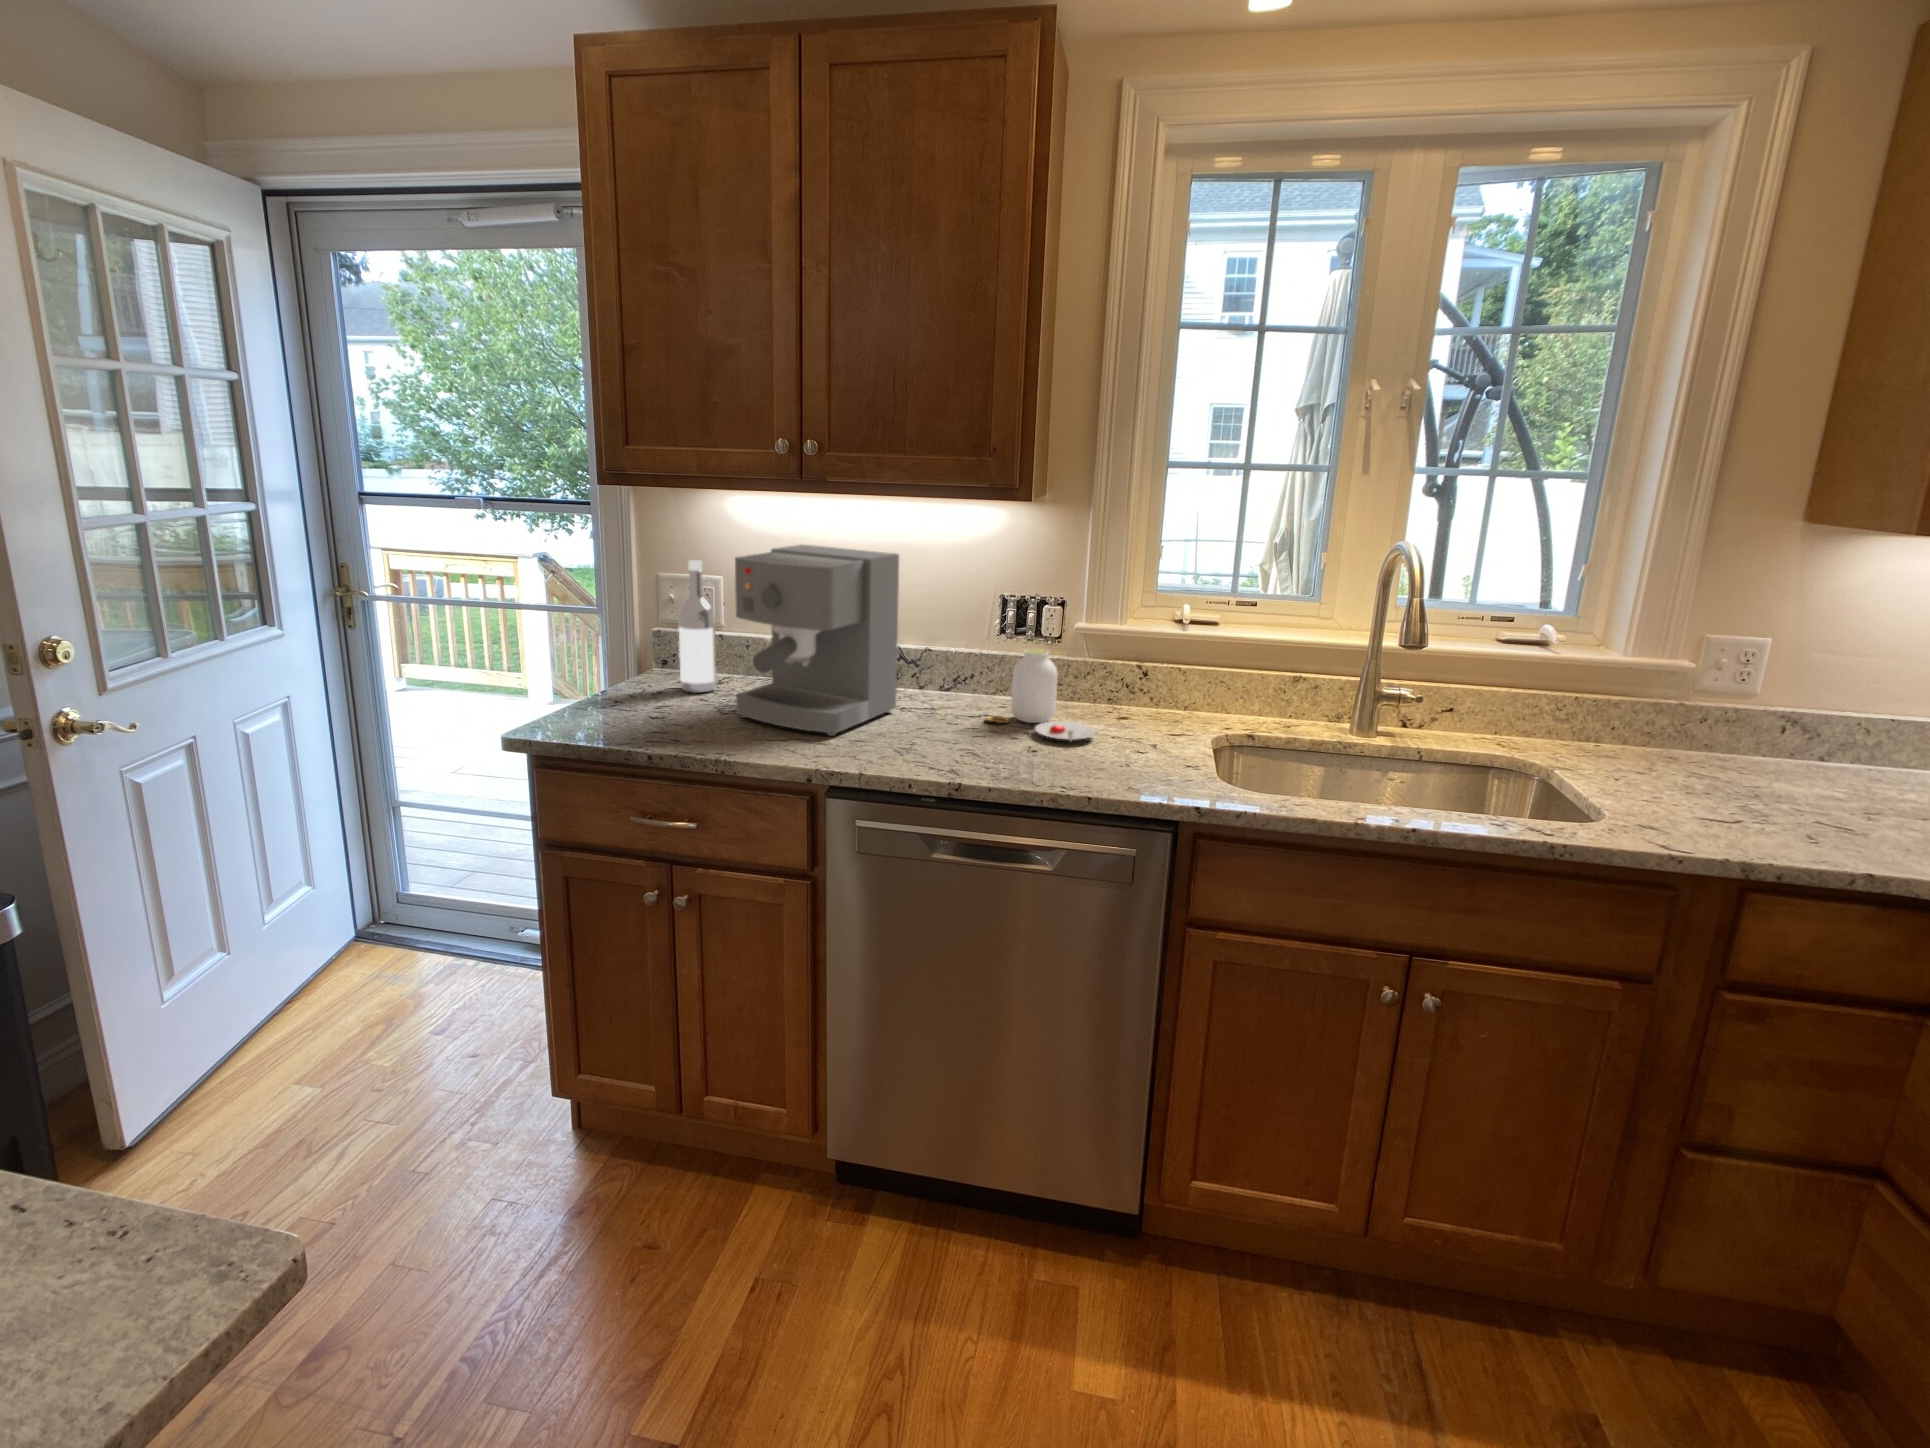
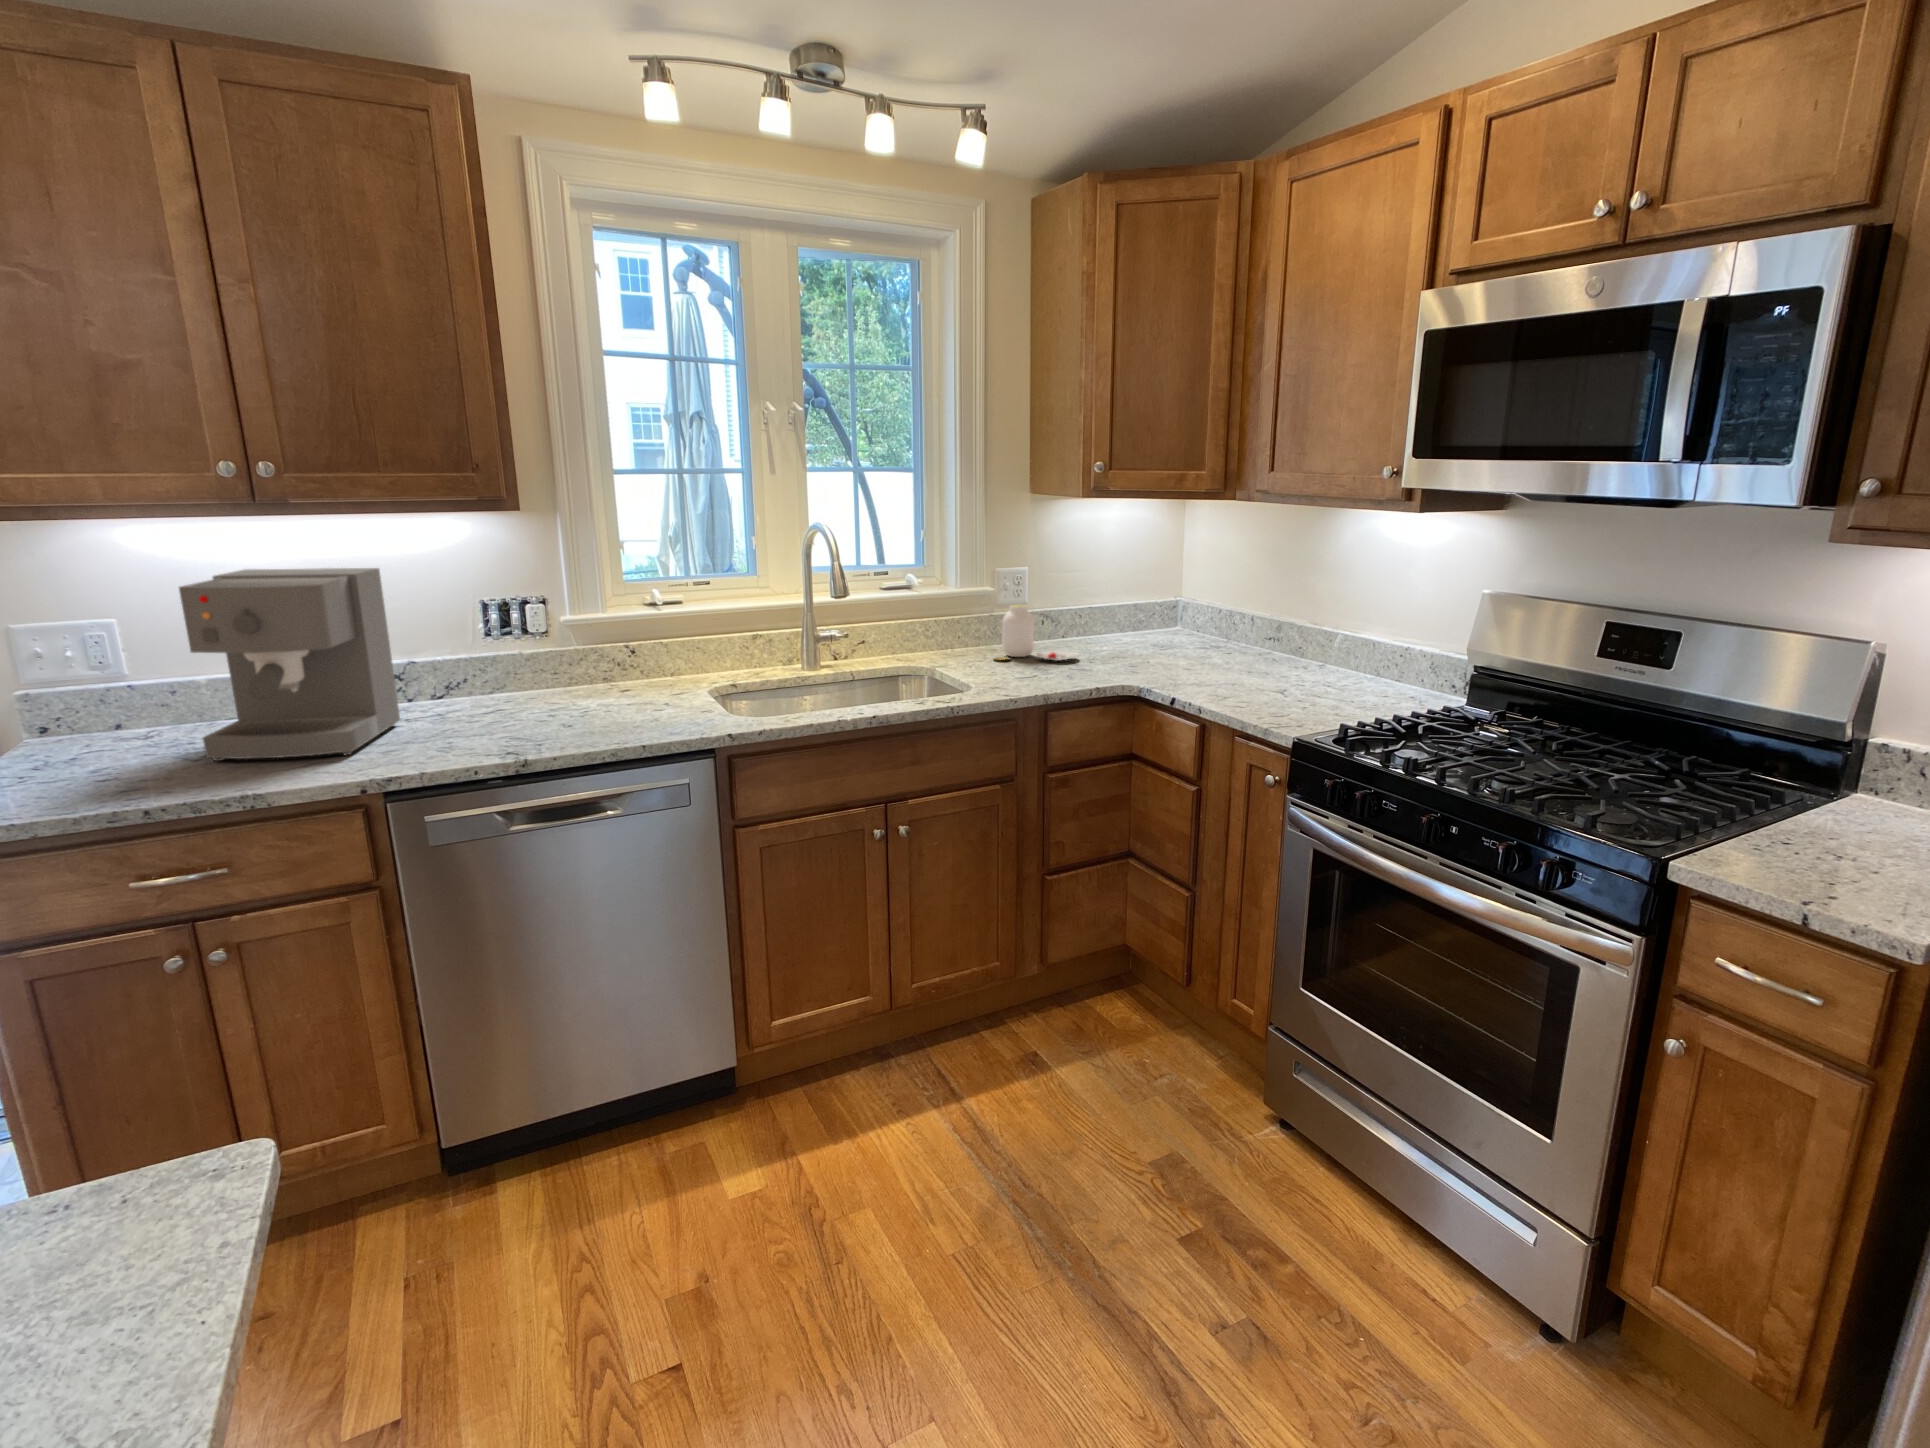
wine bottle: present [679,560,717,693] -> none [72,600,145,754]
jar: present [986,649,1095,741] -> present [995,605,1077,661]

